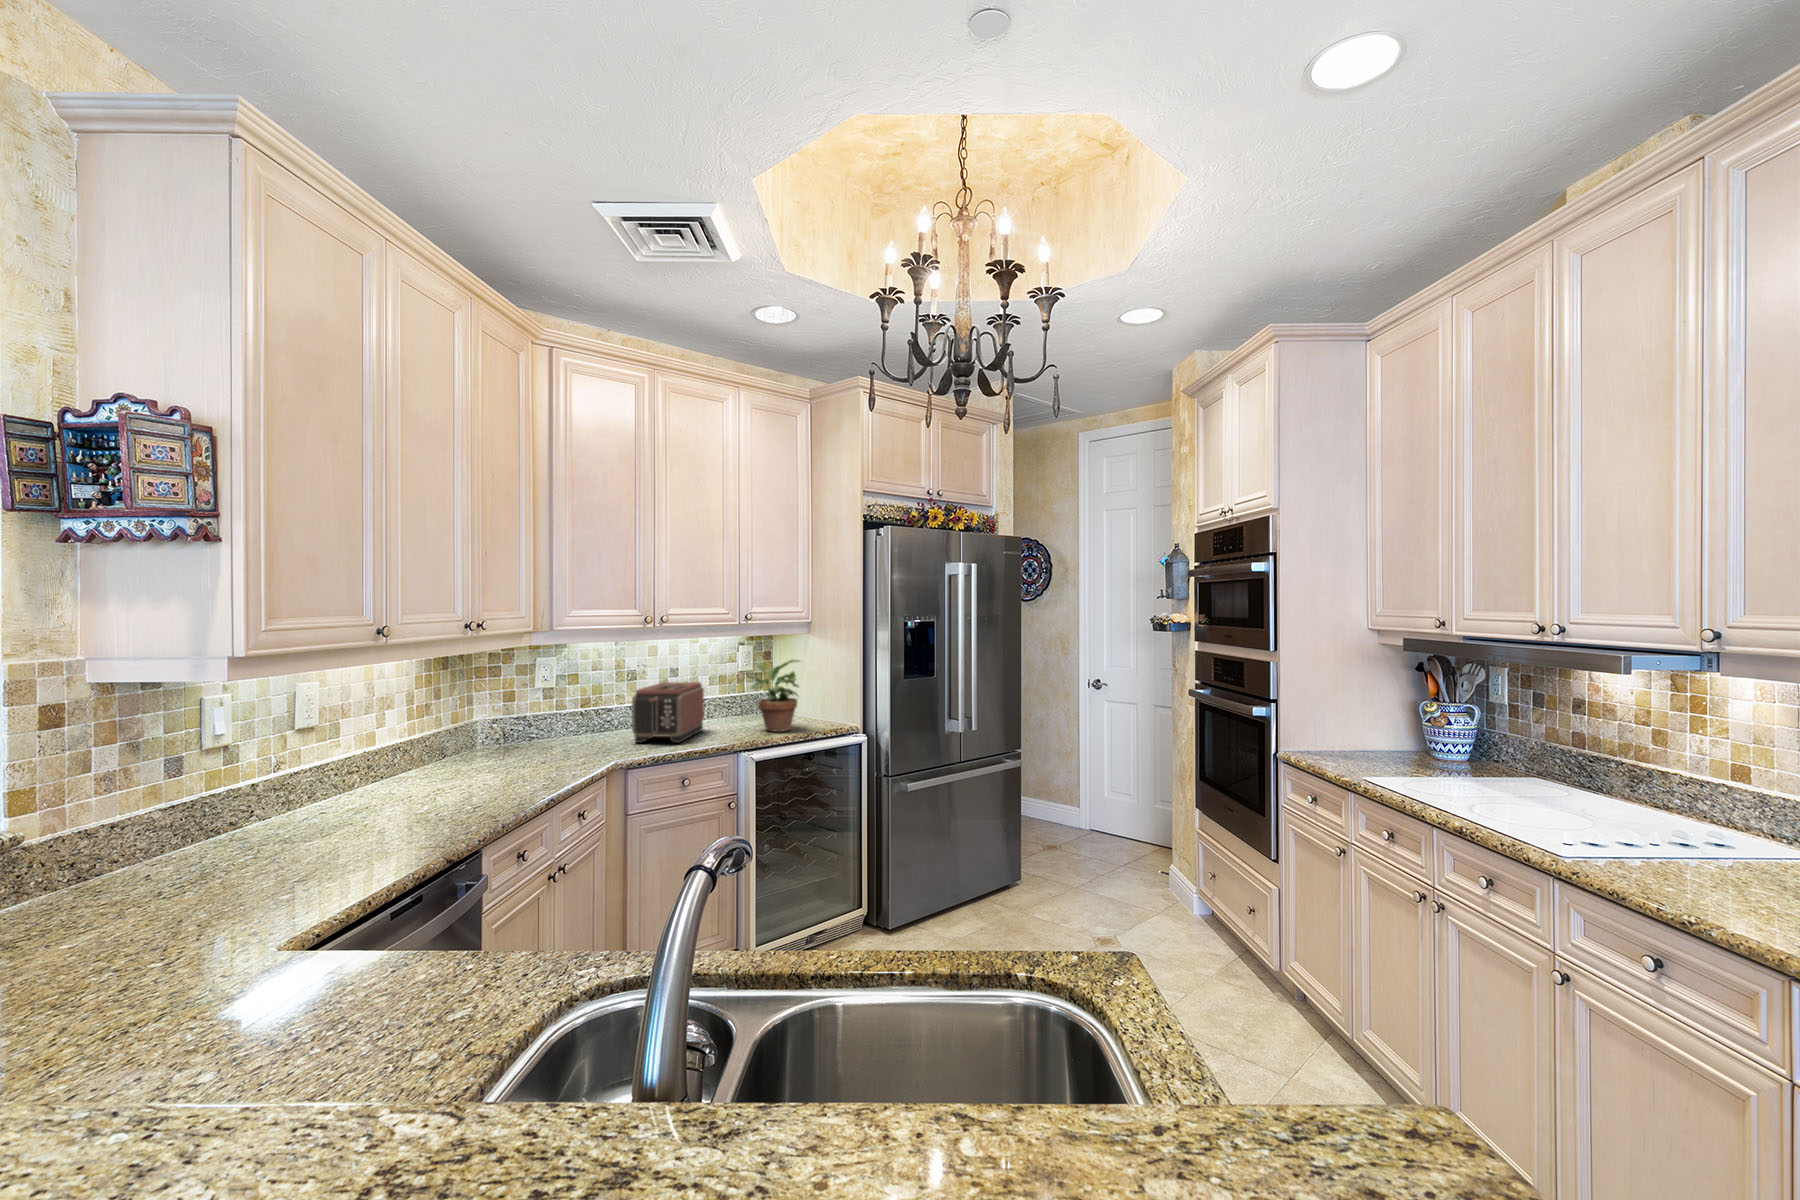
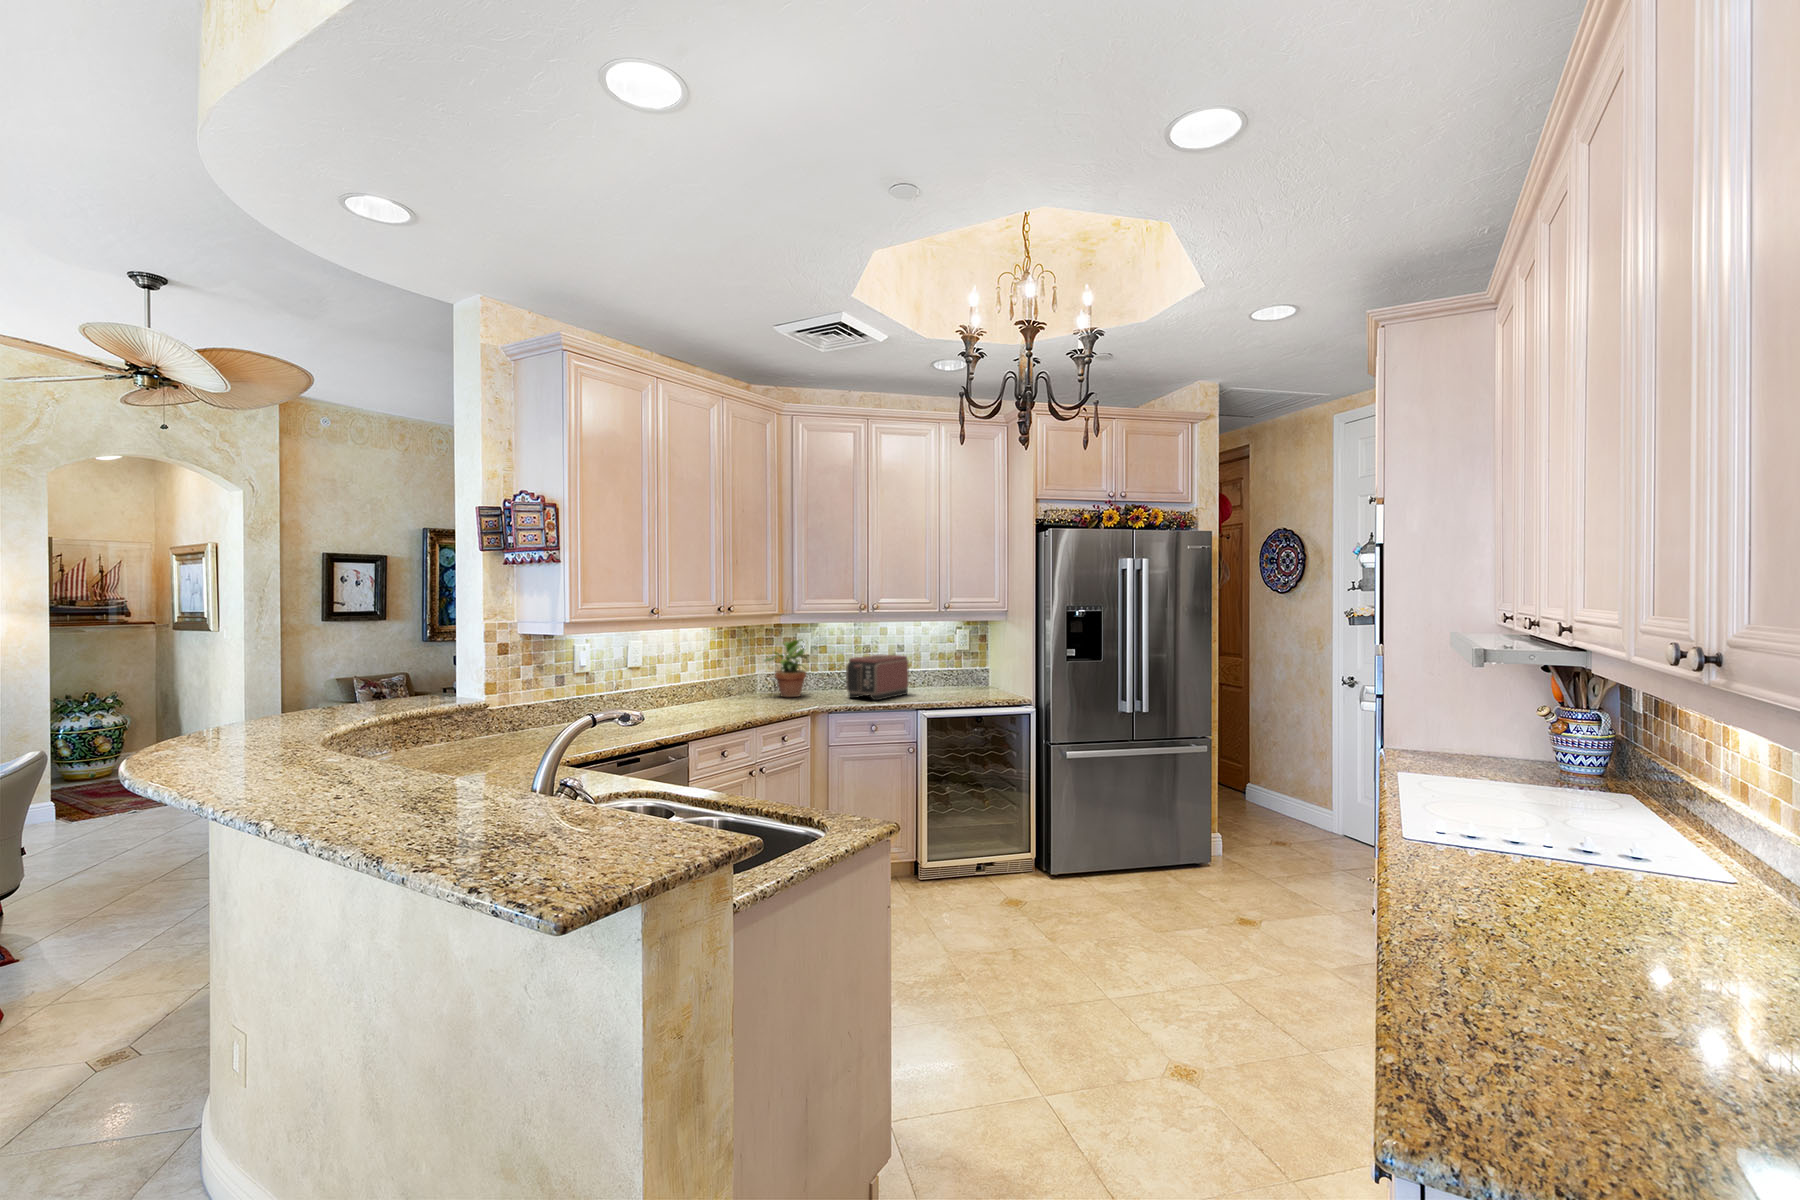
potted plant: present [750,660,800,732] -> present [765,639,807,697]

